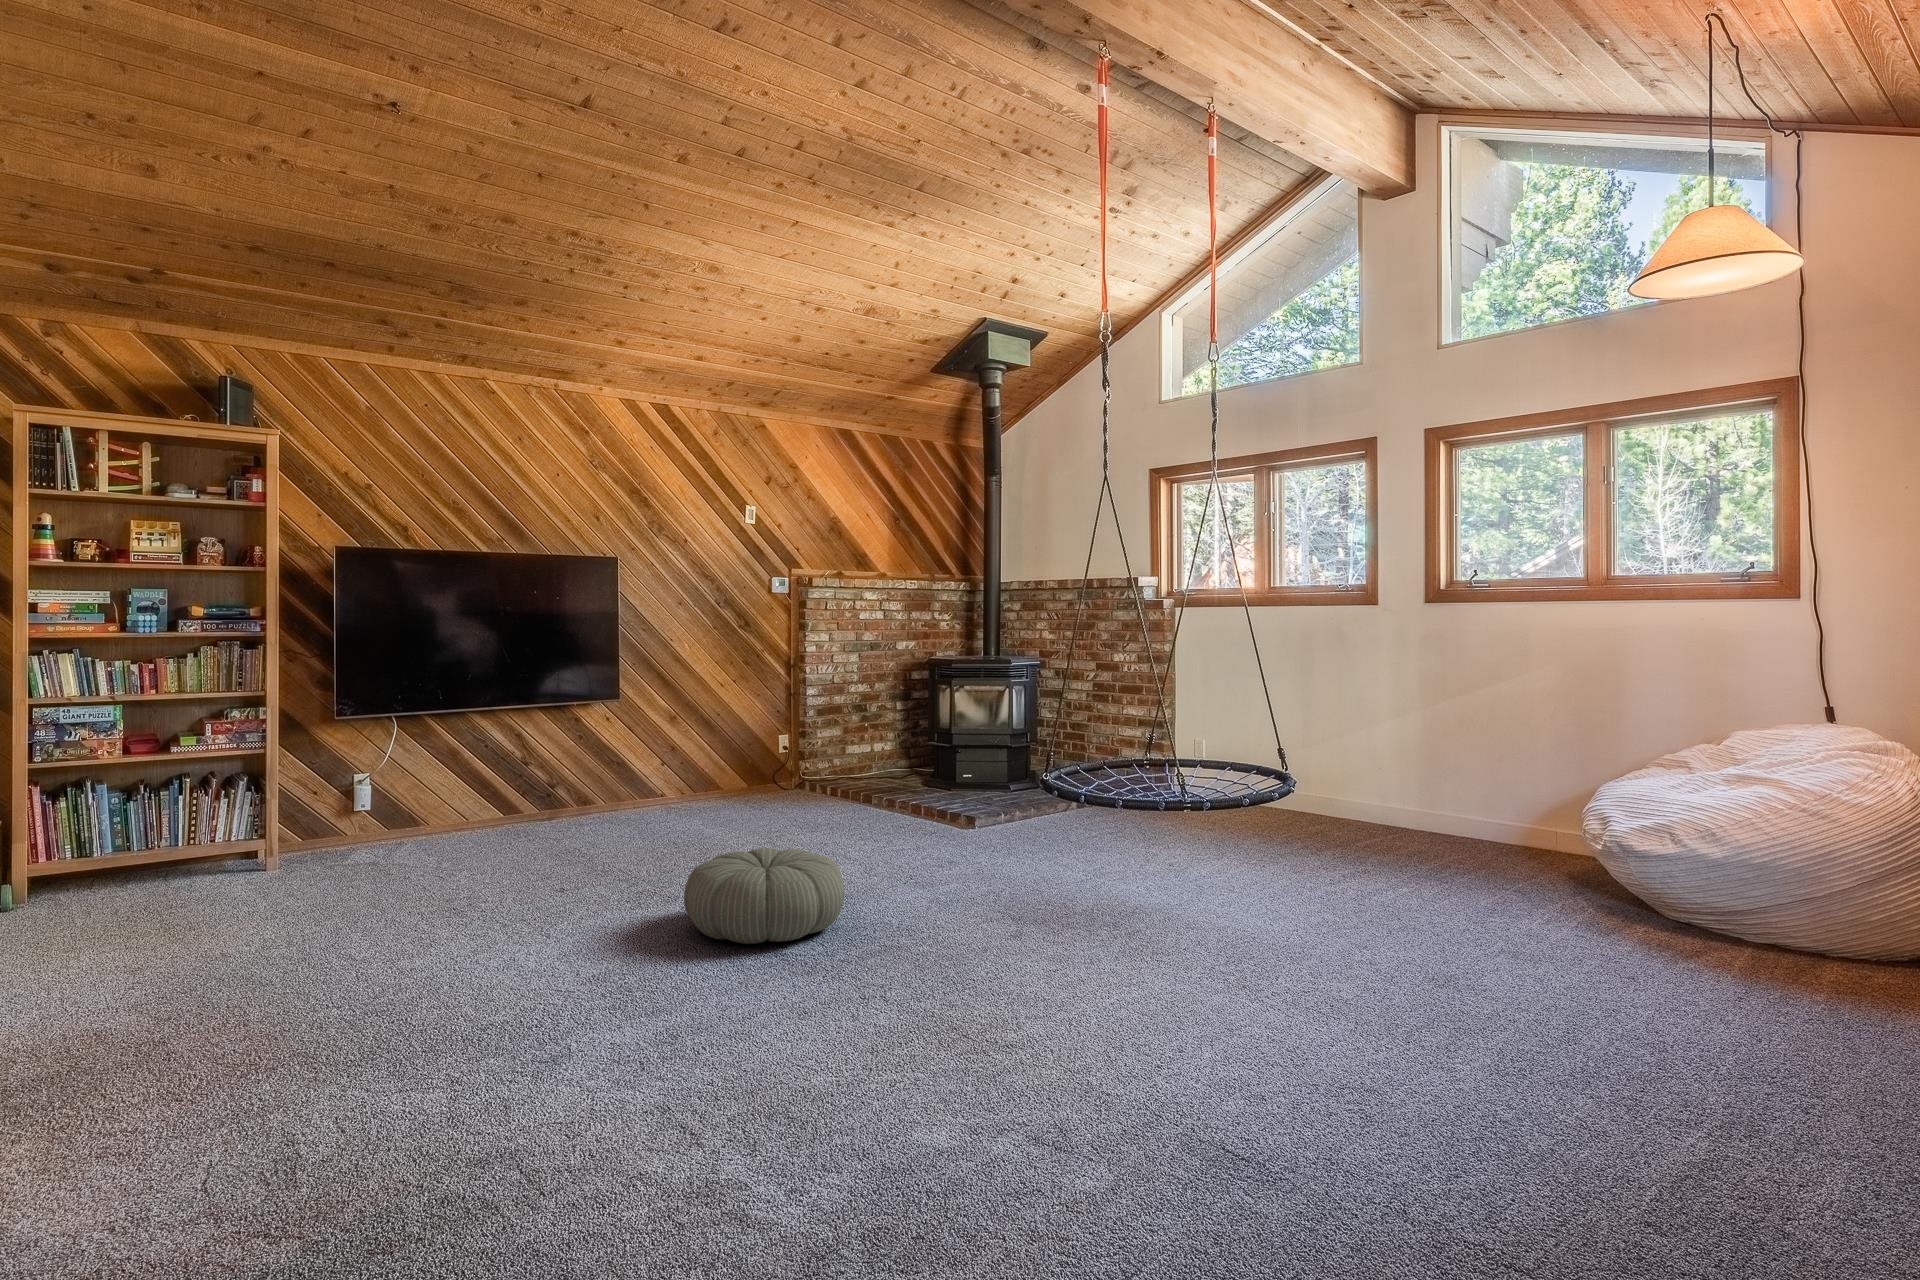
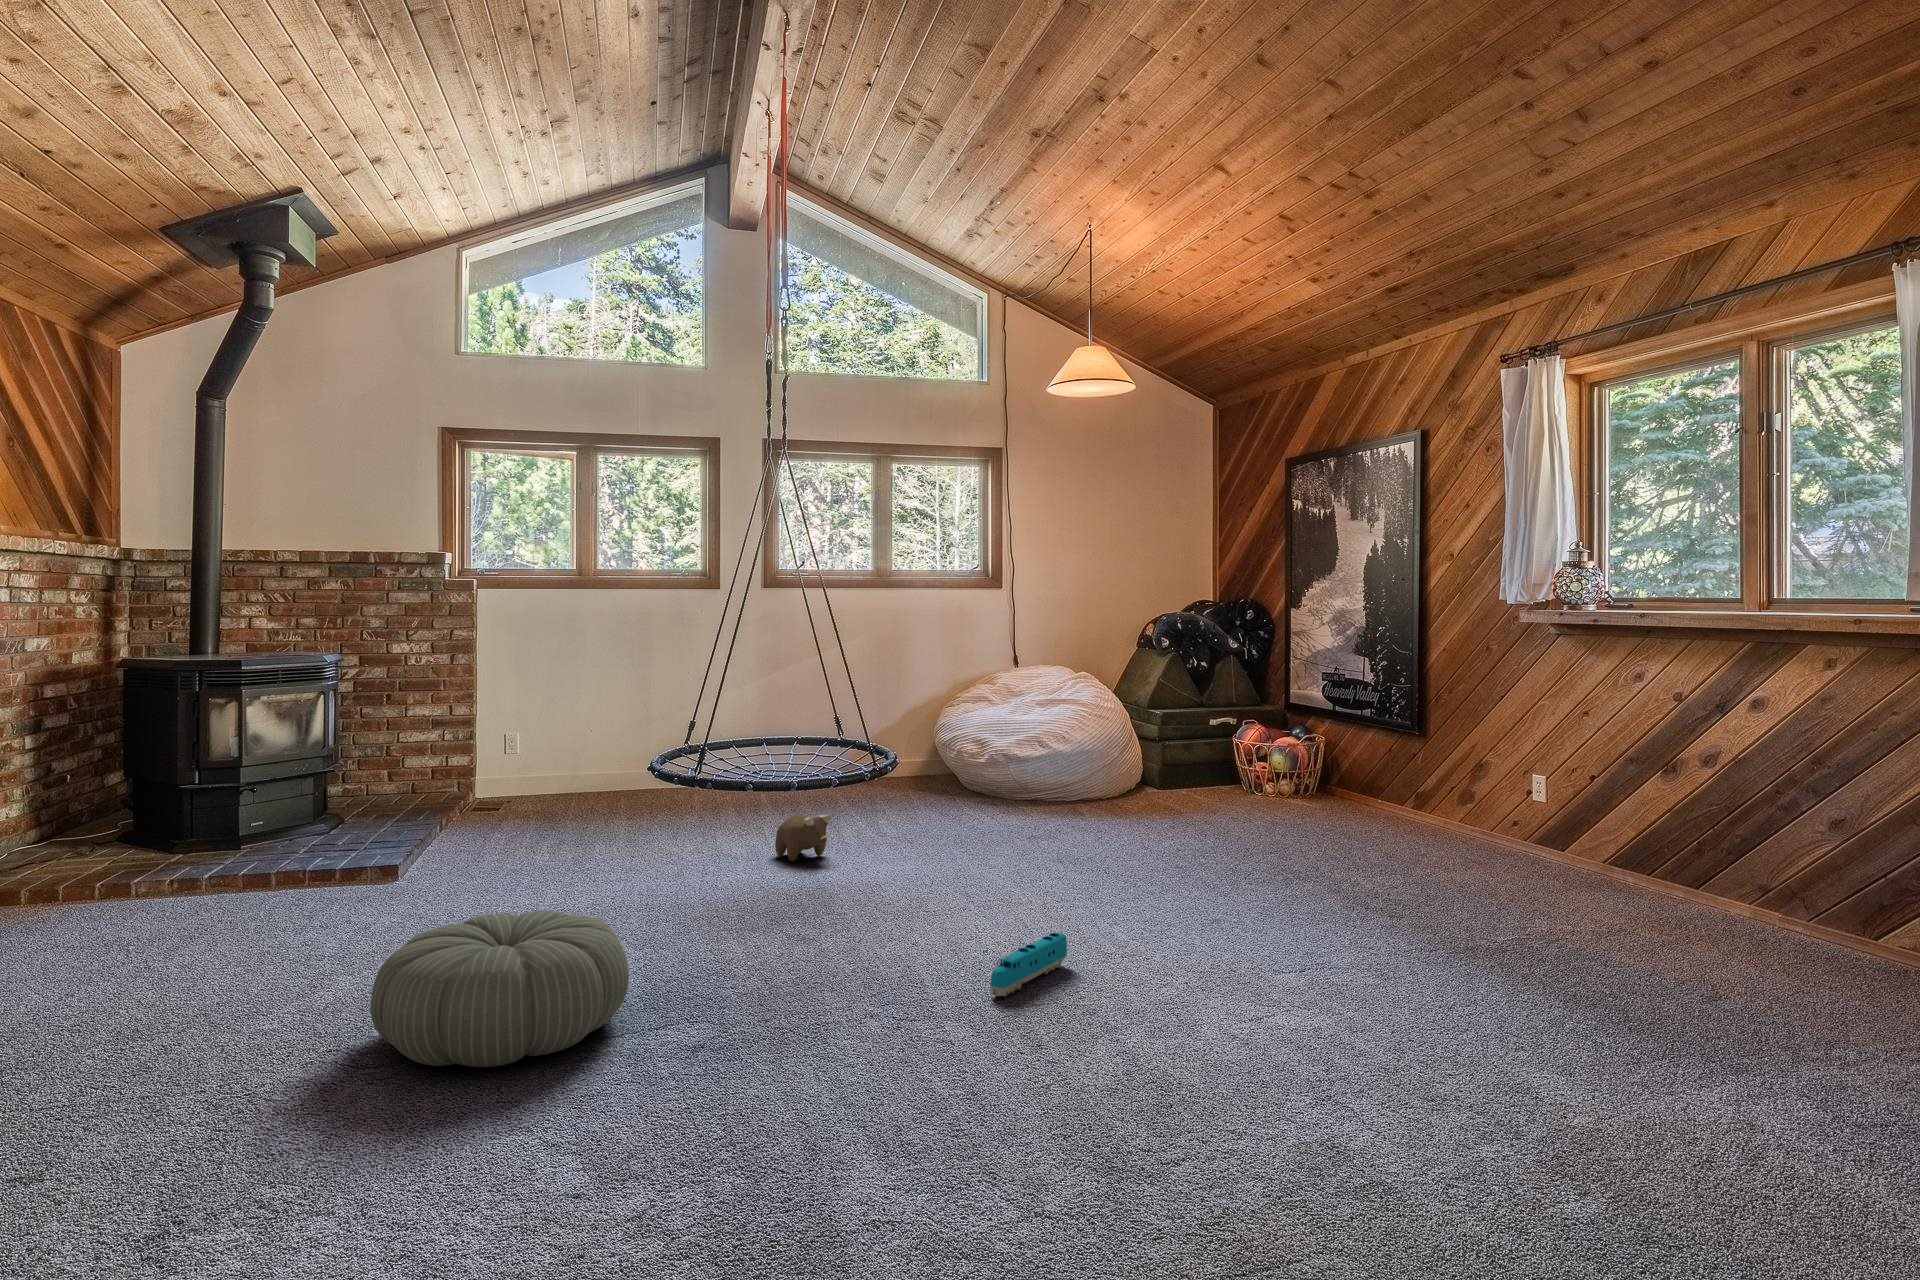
plush toy: none [1202,849,1251,898] -> present [775,814,831,862]
toy train: none [969,1003,1100,1047] -> present [990,932,1067,997]

